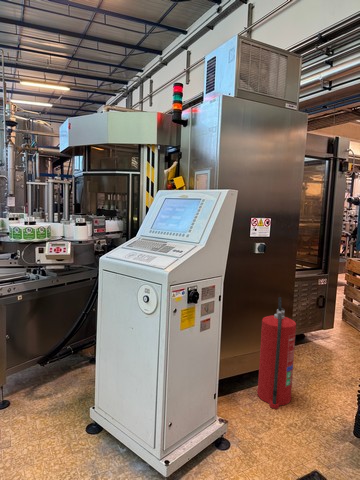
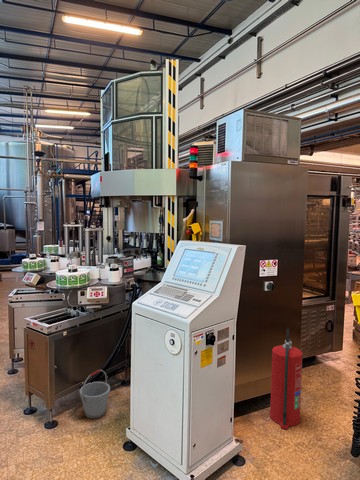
bucket: none [38,342,75,399] -> present [80,370,110,419]

